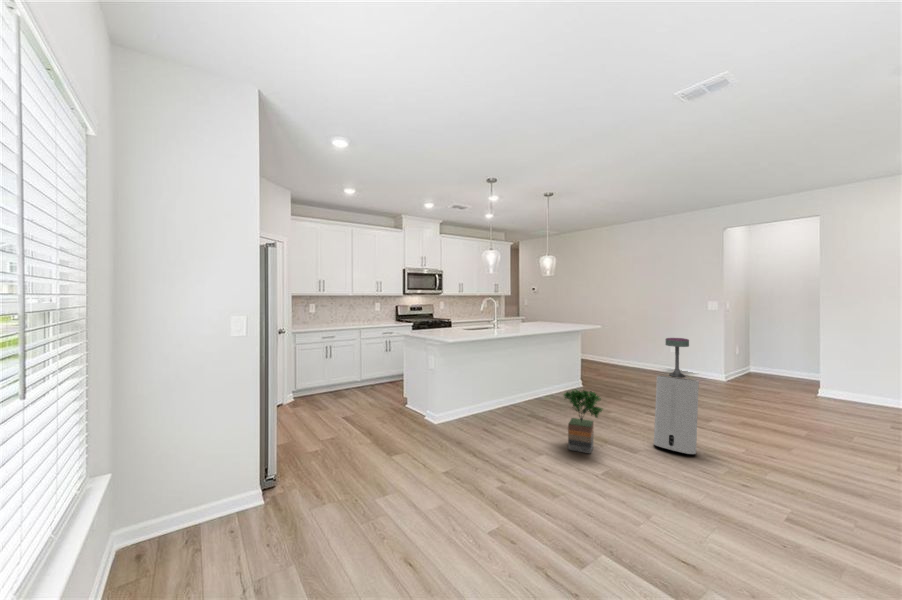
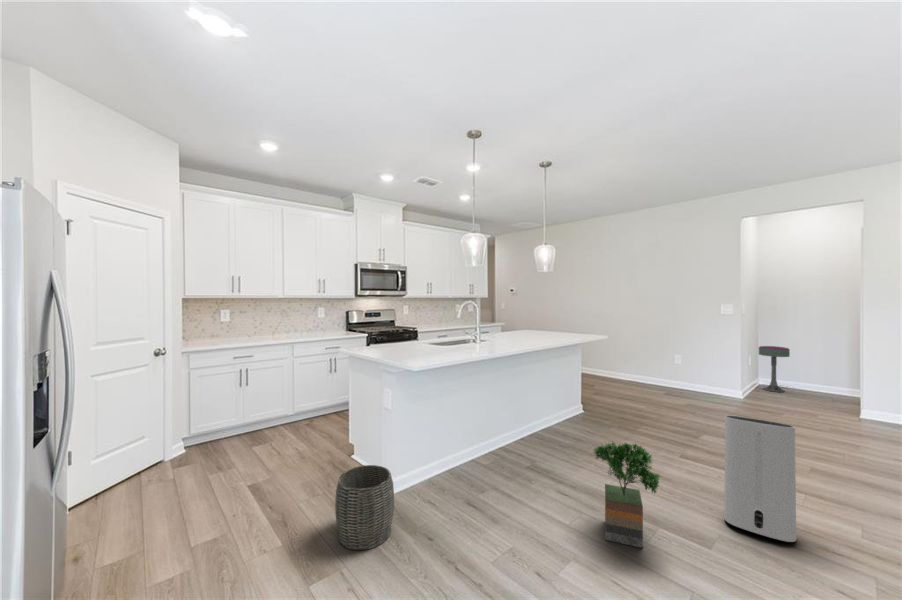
bar stool: present [666,338,689,377] -> present [759,346,790,392]
woven basket: none [399,402,435,448] -> present [335,465,394,550]

